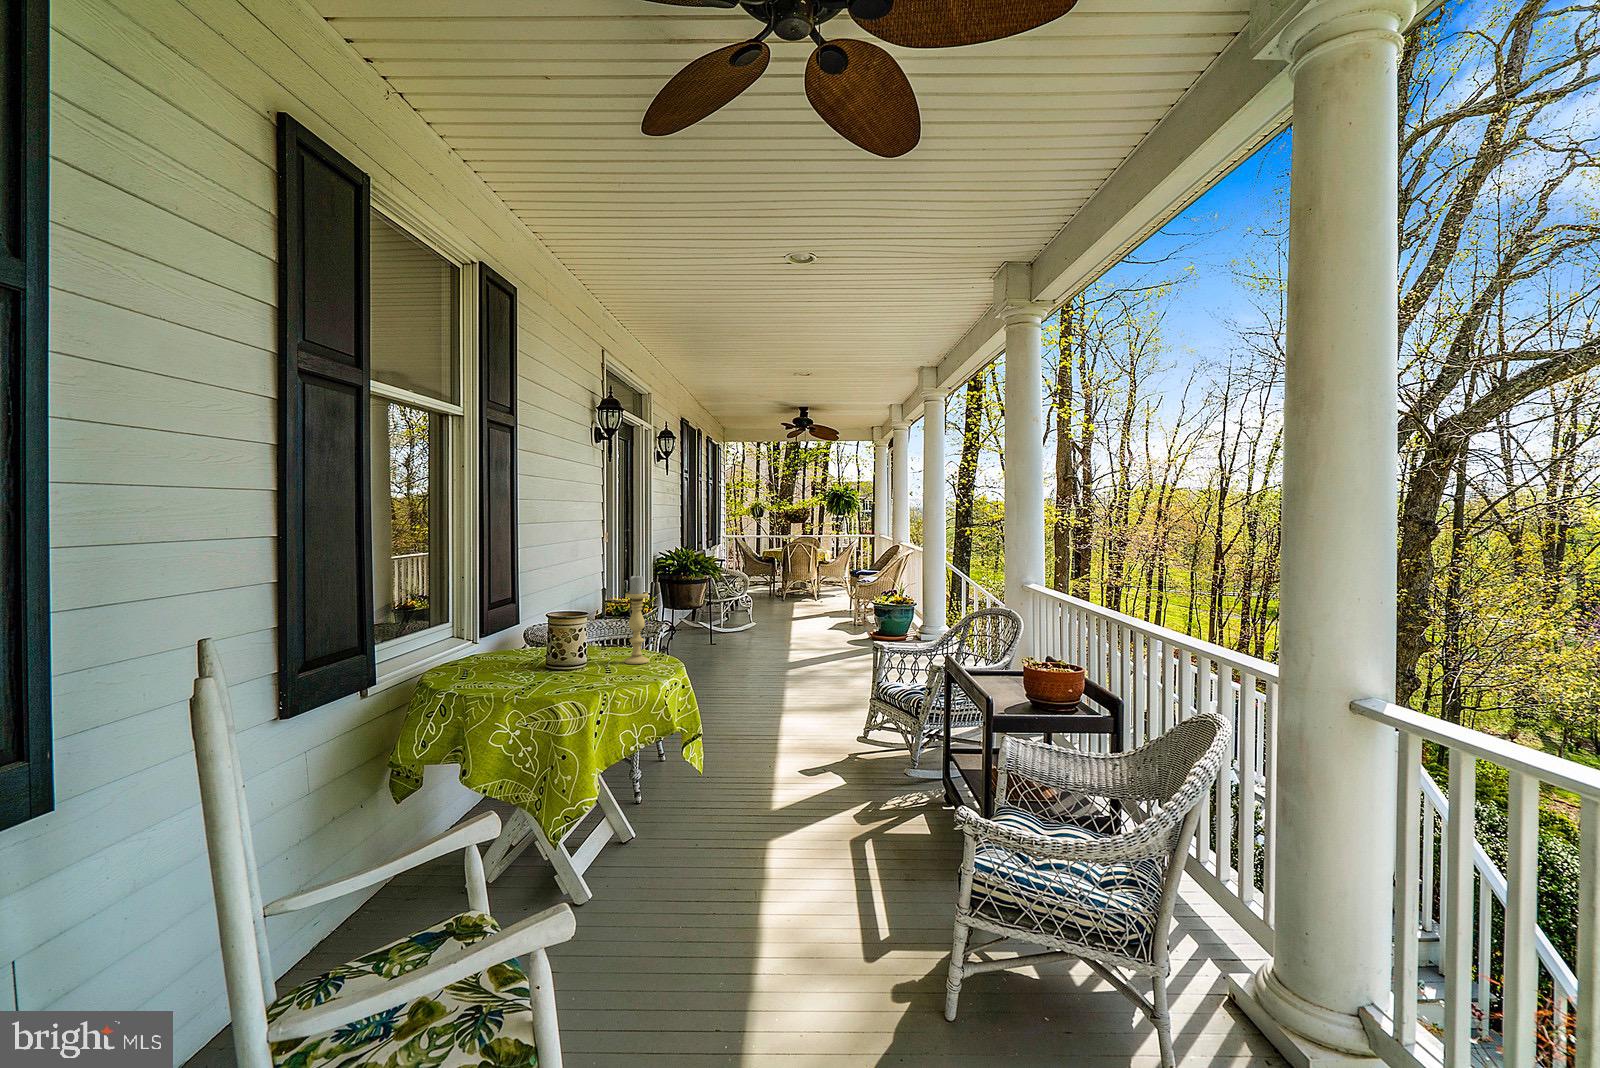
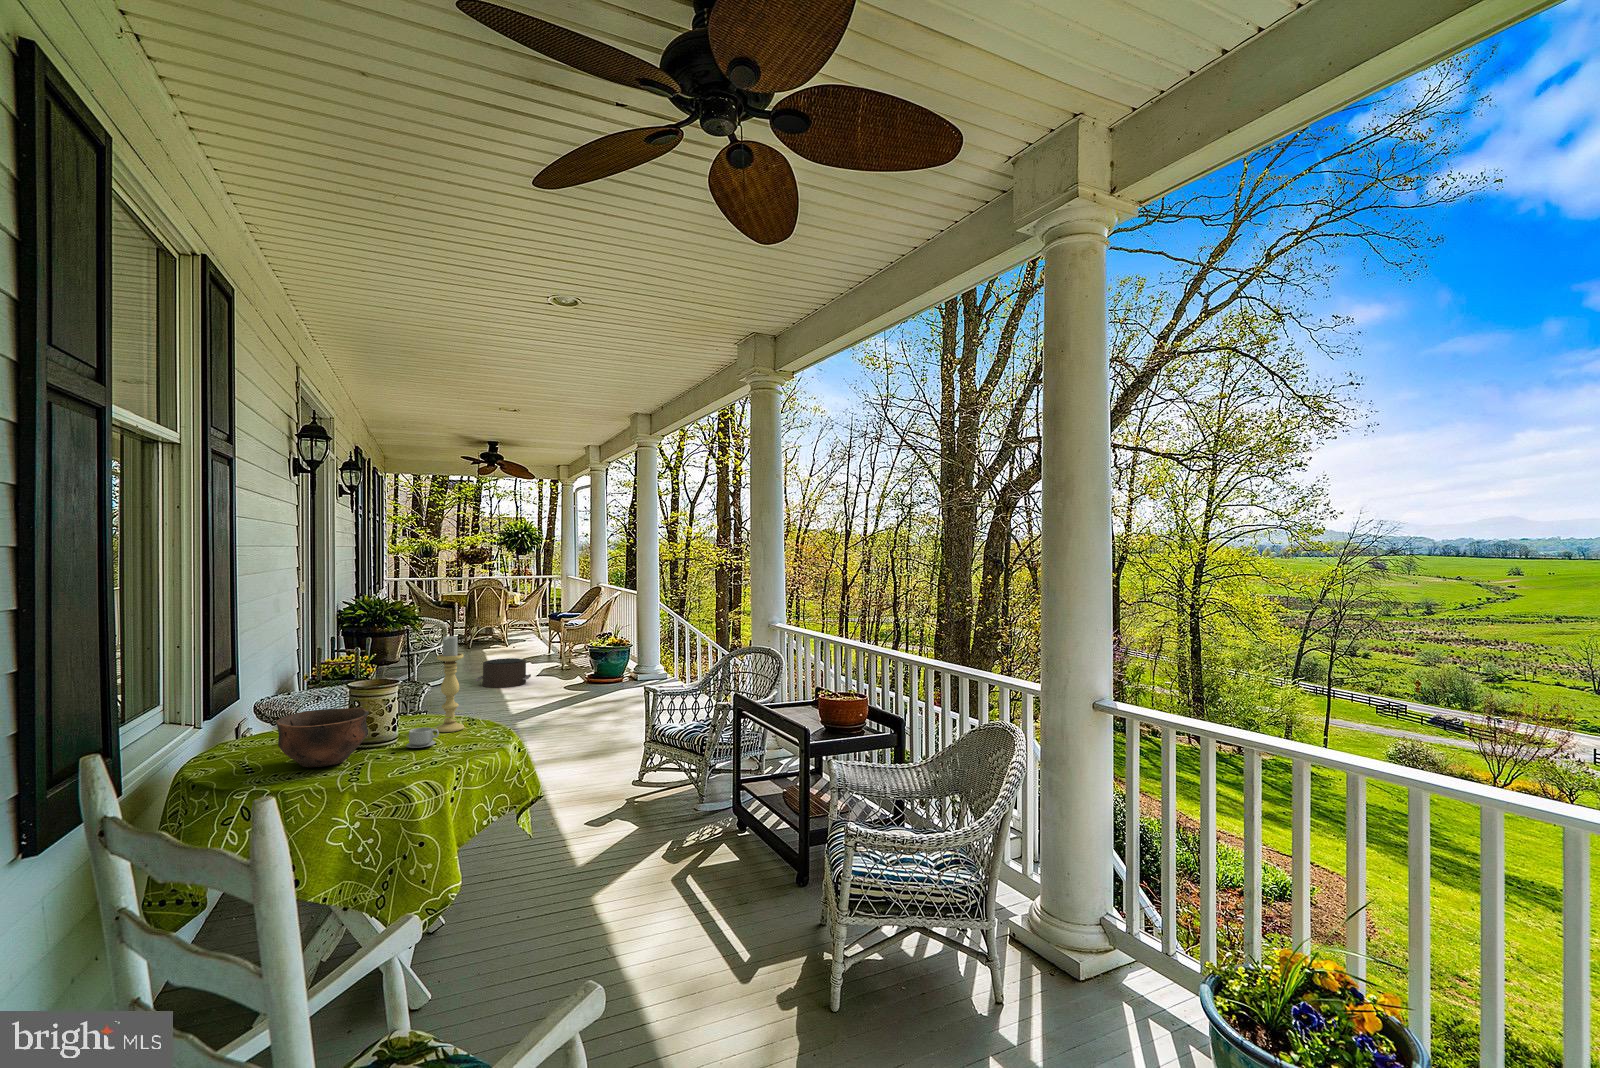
pouf: none [769,611,820,638] -> present [475,658,531,688]
bowl: none [477,632,550,680] -> present [276,708,369,767]
teacup: none [586,654,616,674] -> present [406,727,439,748]

